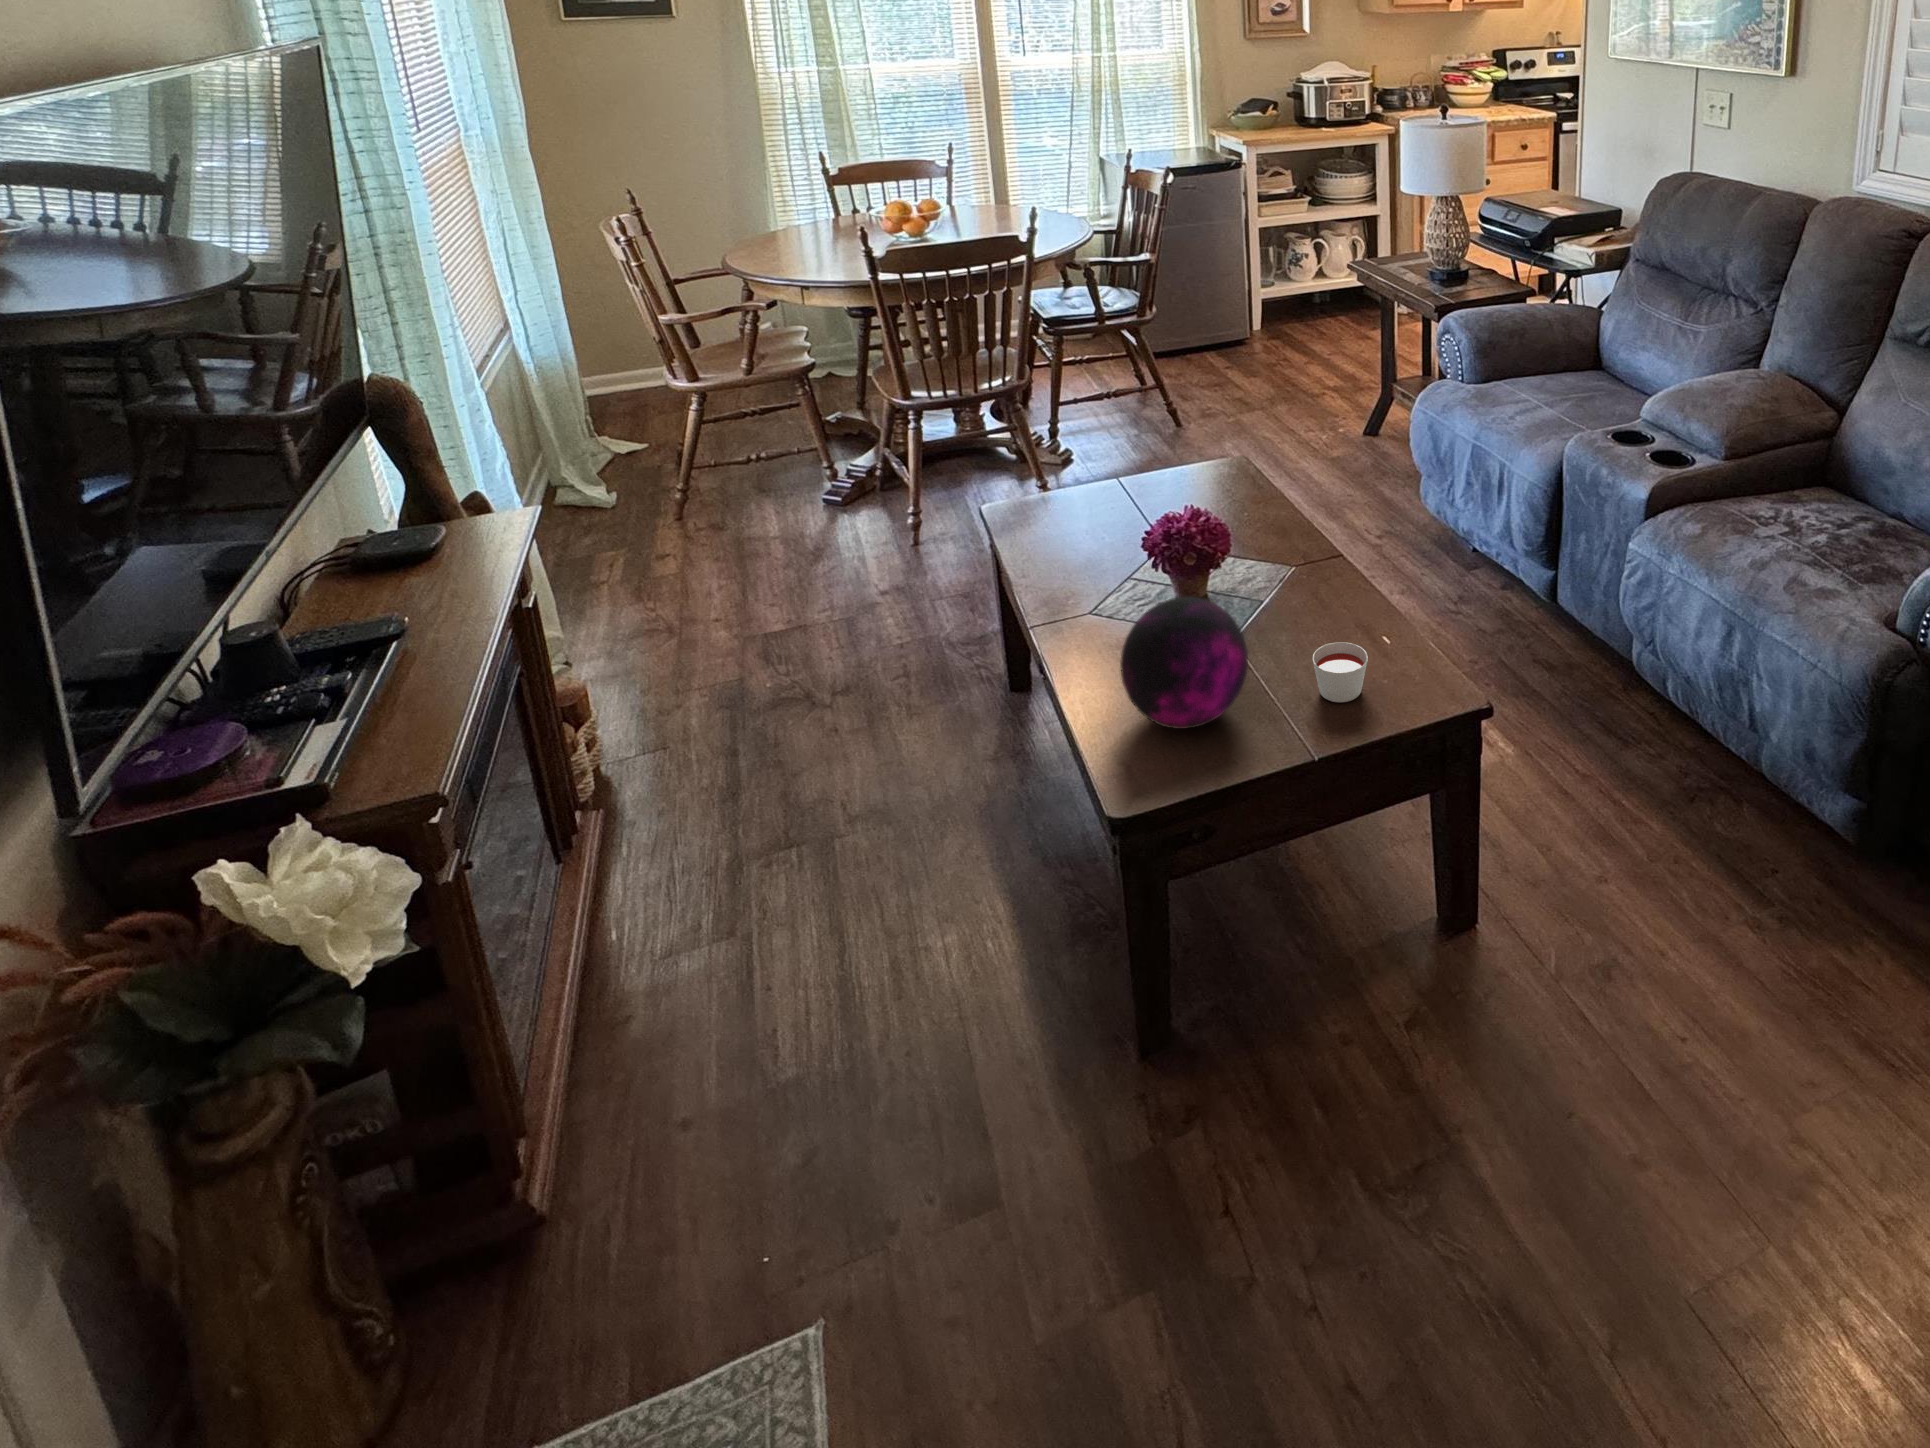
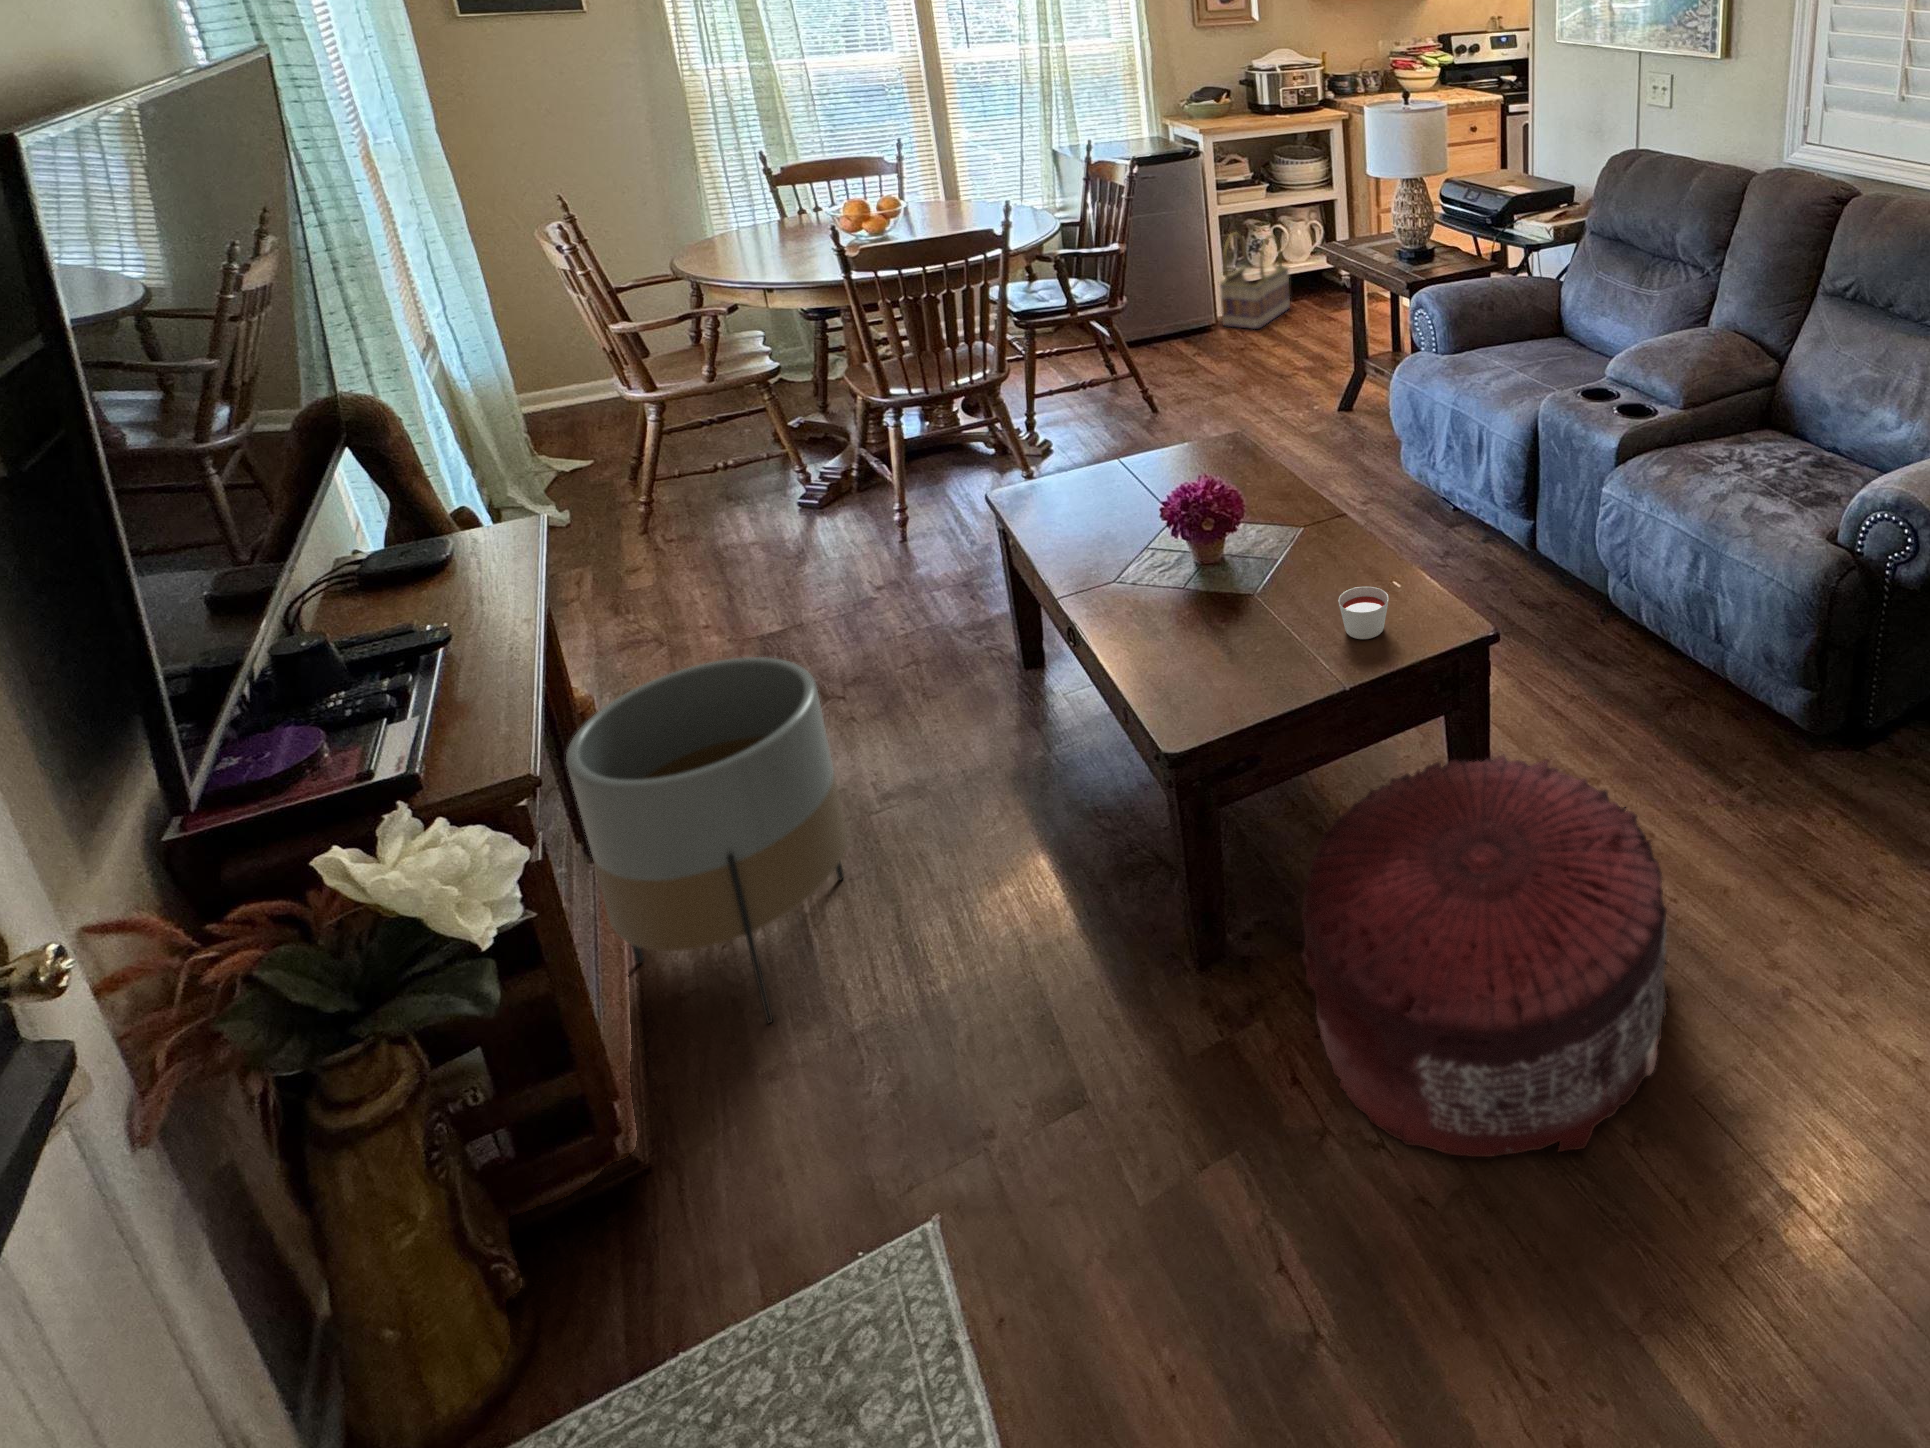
basket: none [1252,244,1326,344] -> present [1220,232,1290,329]
decorative orb: present [1120,597,1248,729] -> none [1164,554,1282,672]
planter: none [512,668,794,1064] -> present [566,657,847,1023]
pouf: none [1235,848,1667,1358] -> present [1301,754,1668,1157]

